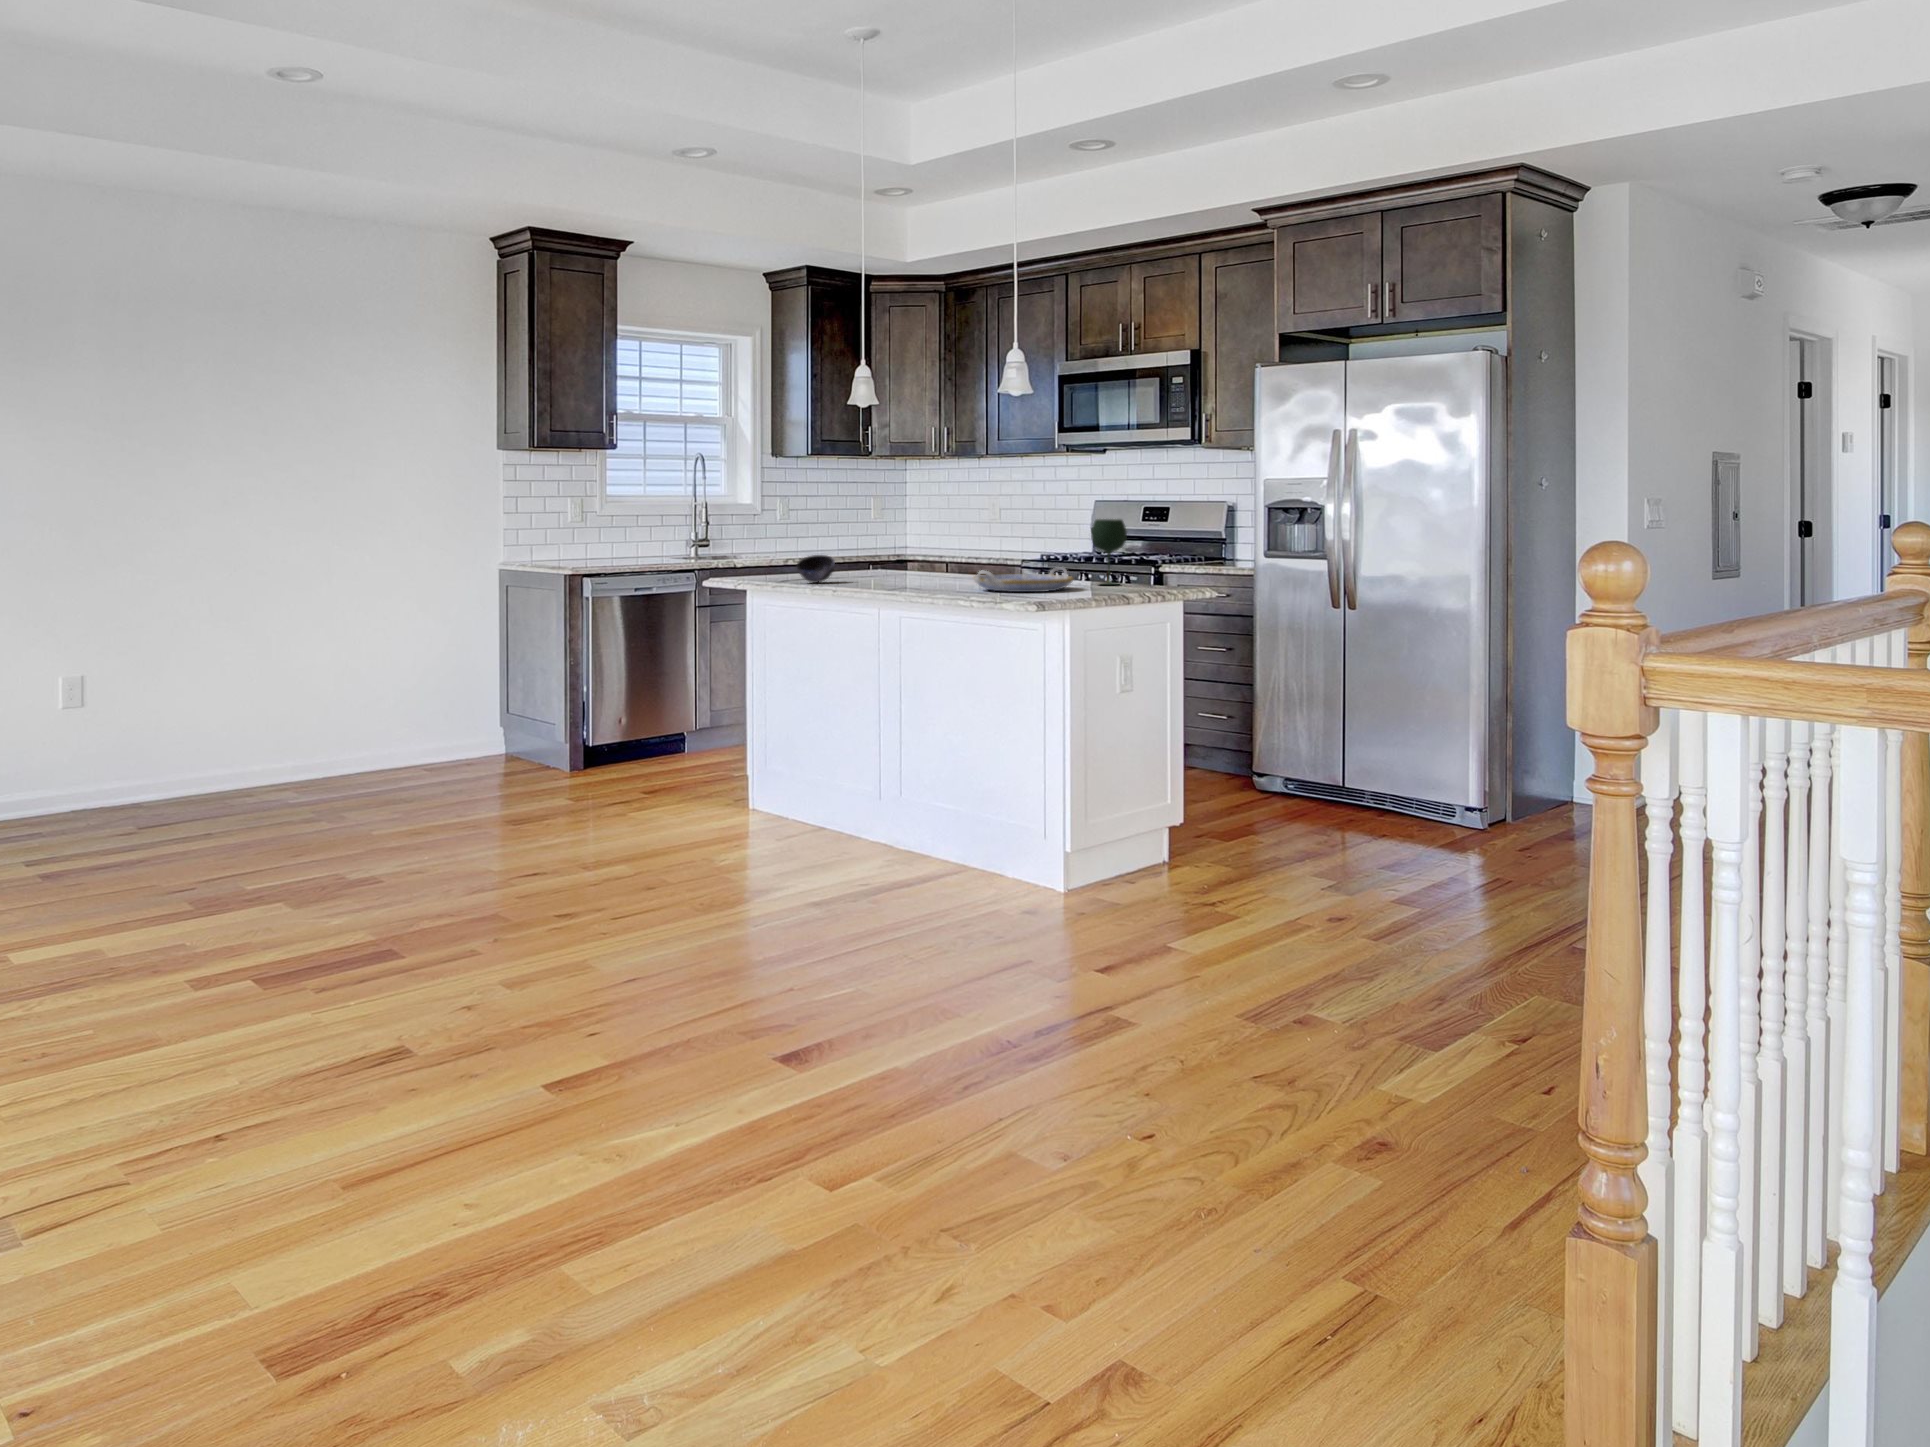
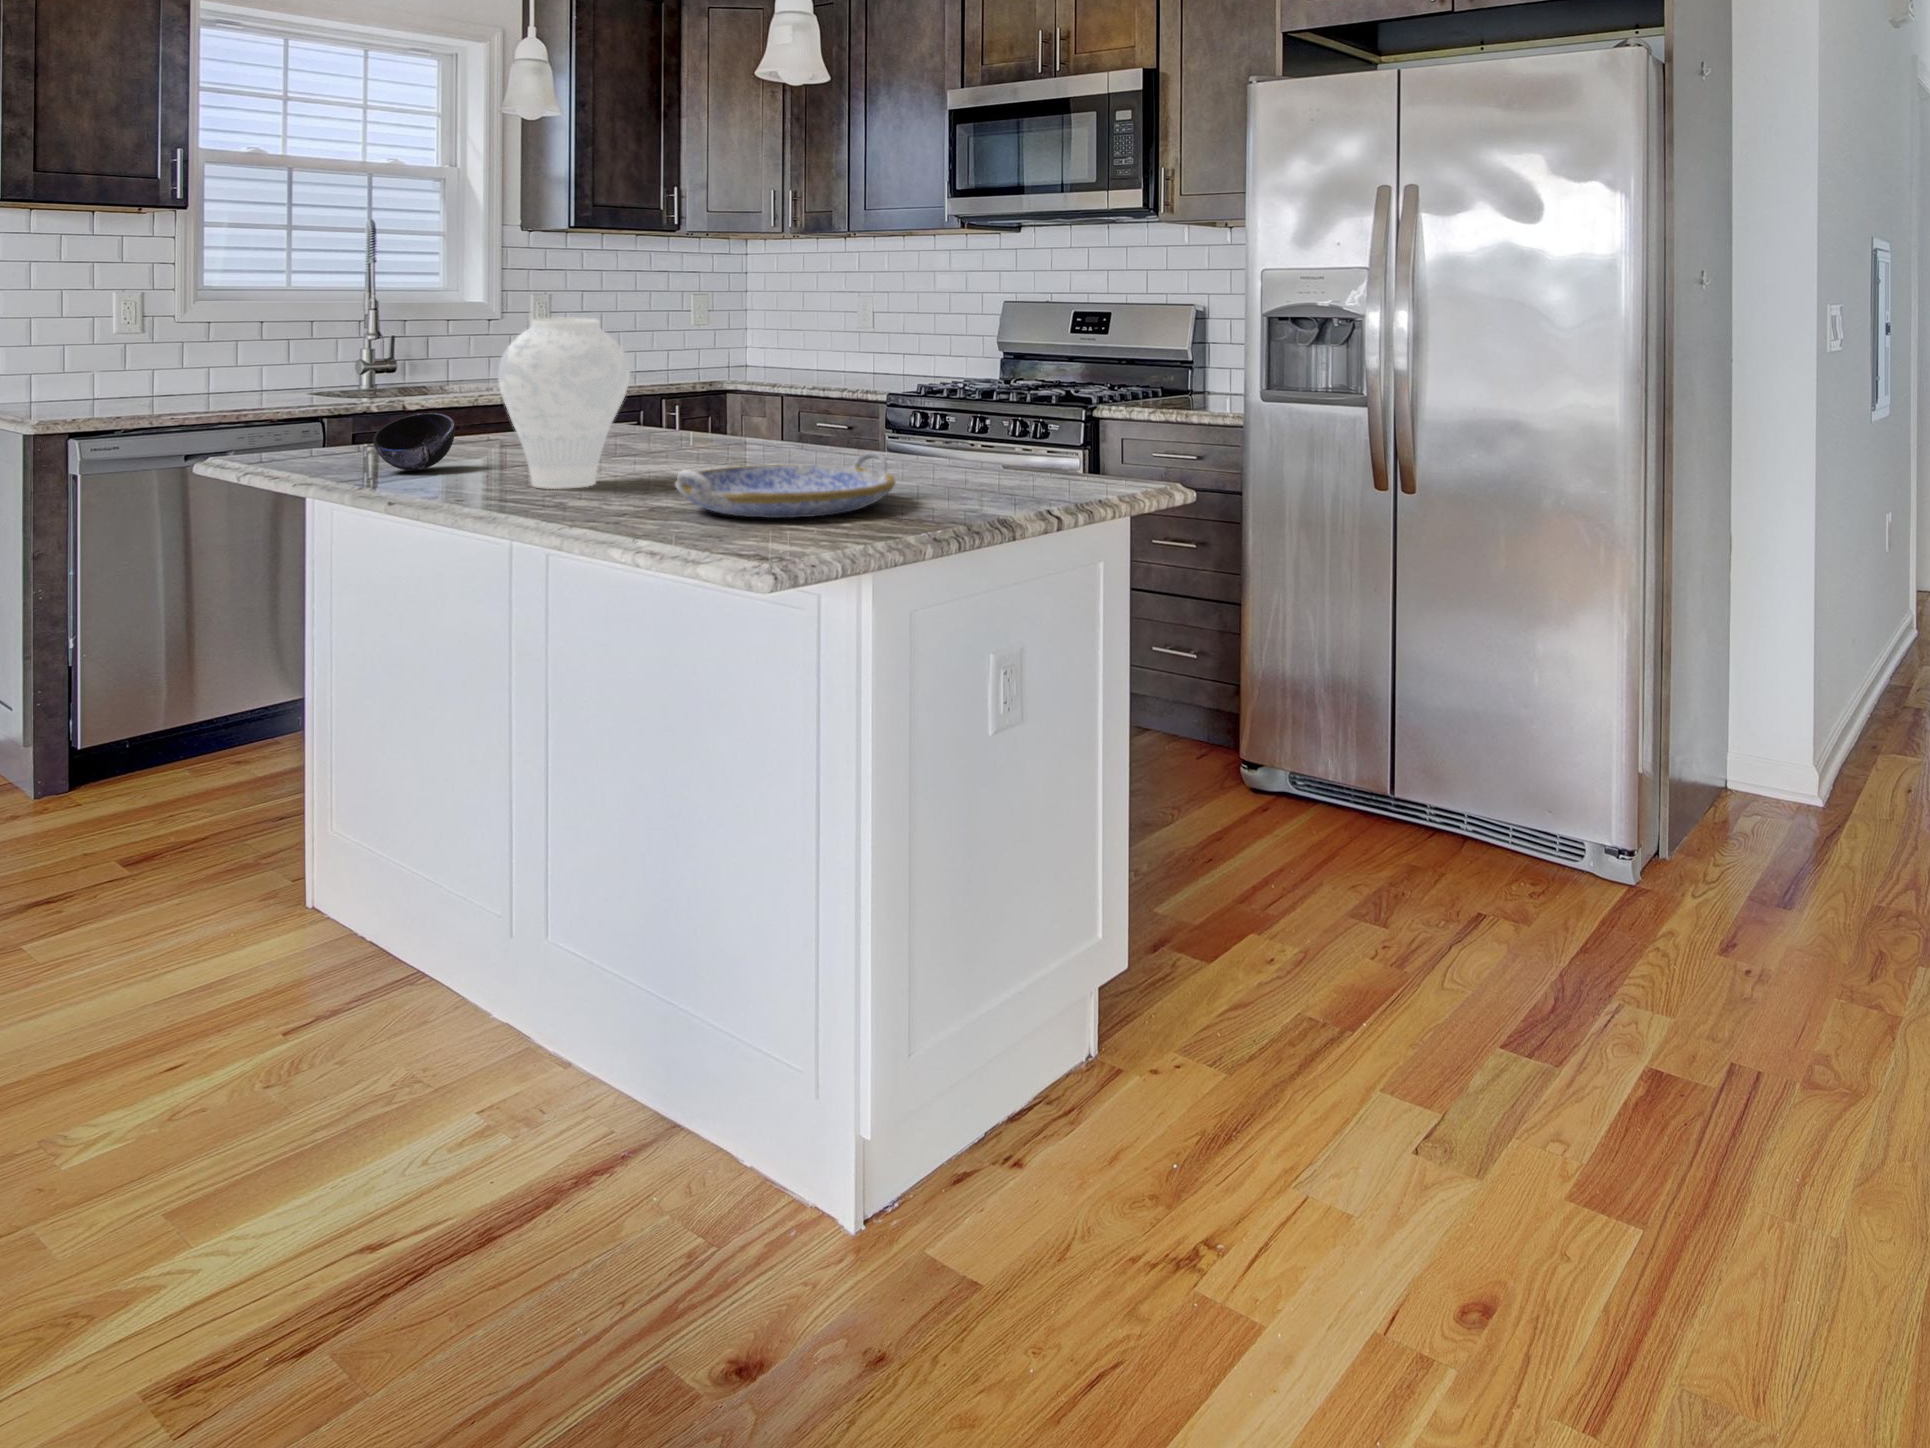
vase: none [874,505,935,586] -> present [498,318,630,489]
wine glass: present [1091,519,1127,585] -> none [943,349,1015,487]

